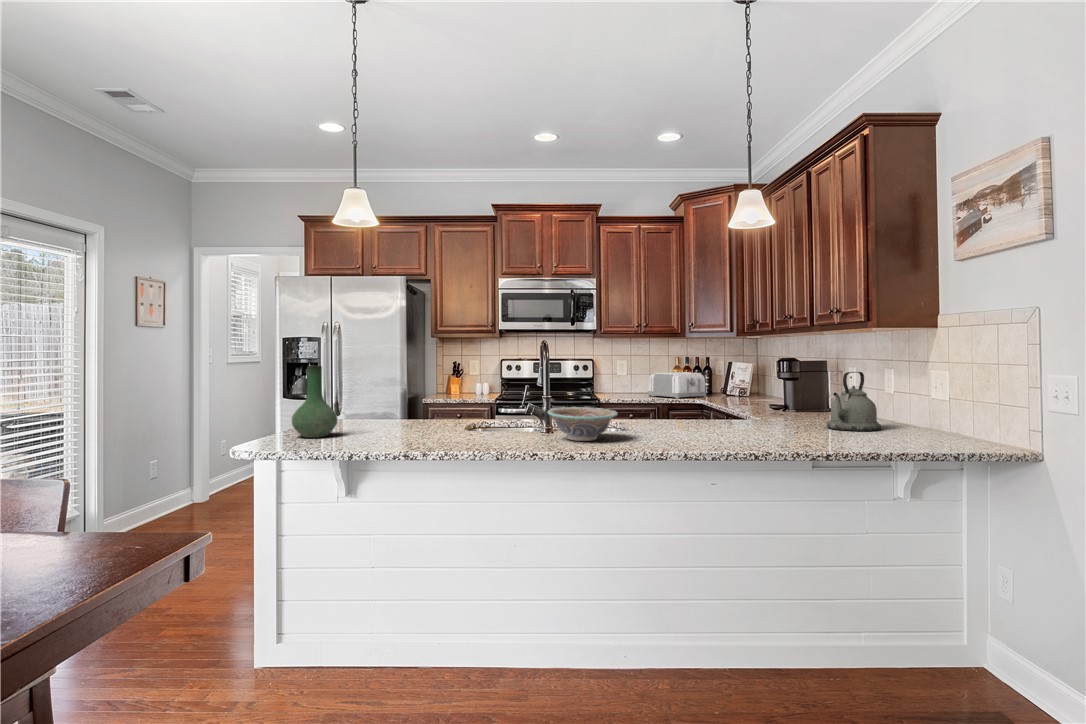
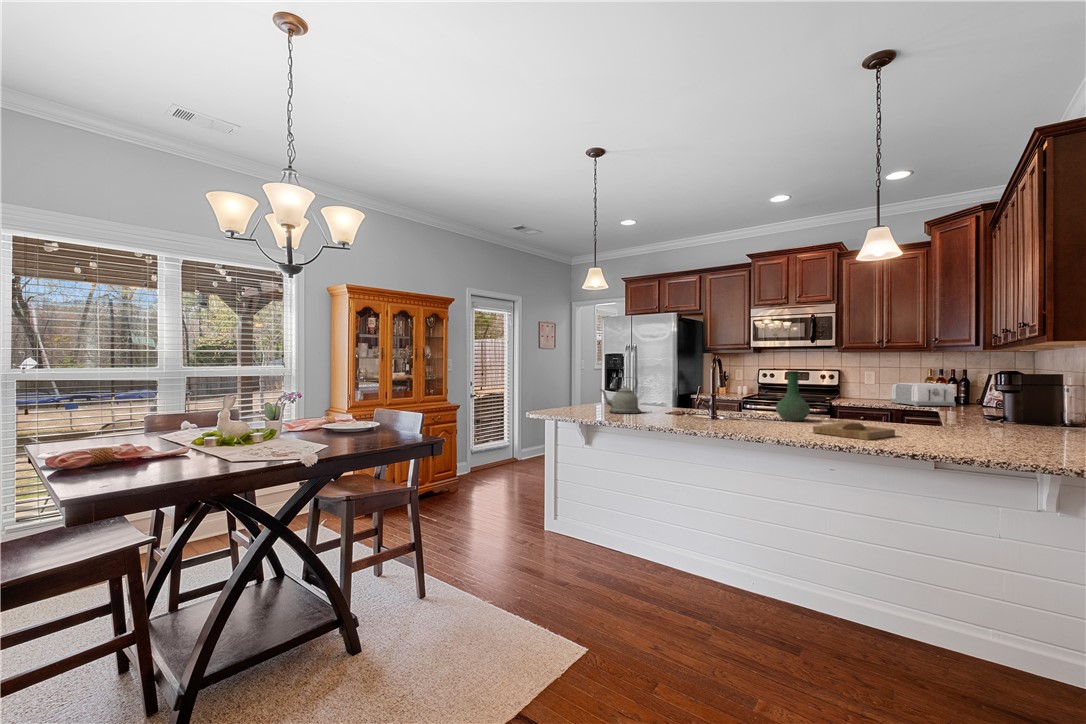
vase: present [292,366,337,438] -> present [776,371,810,421]
kettle: present [826,372,881,431] -> present [600,386,641,414]
decorative bowl: present [548,407,617,441] -> none [701,402,754,426]
tray: none [695,423,765,443] -> present [813,422,895,440]

